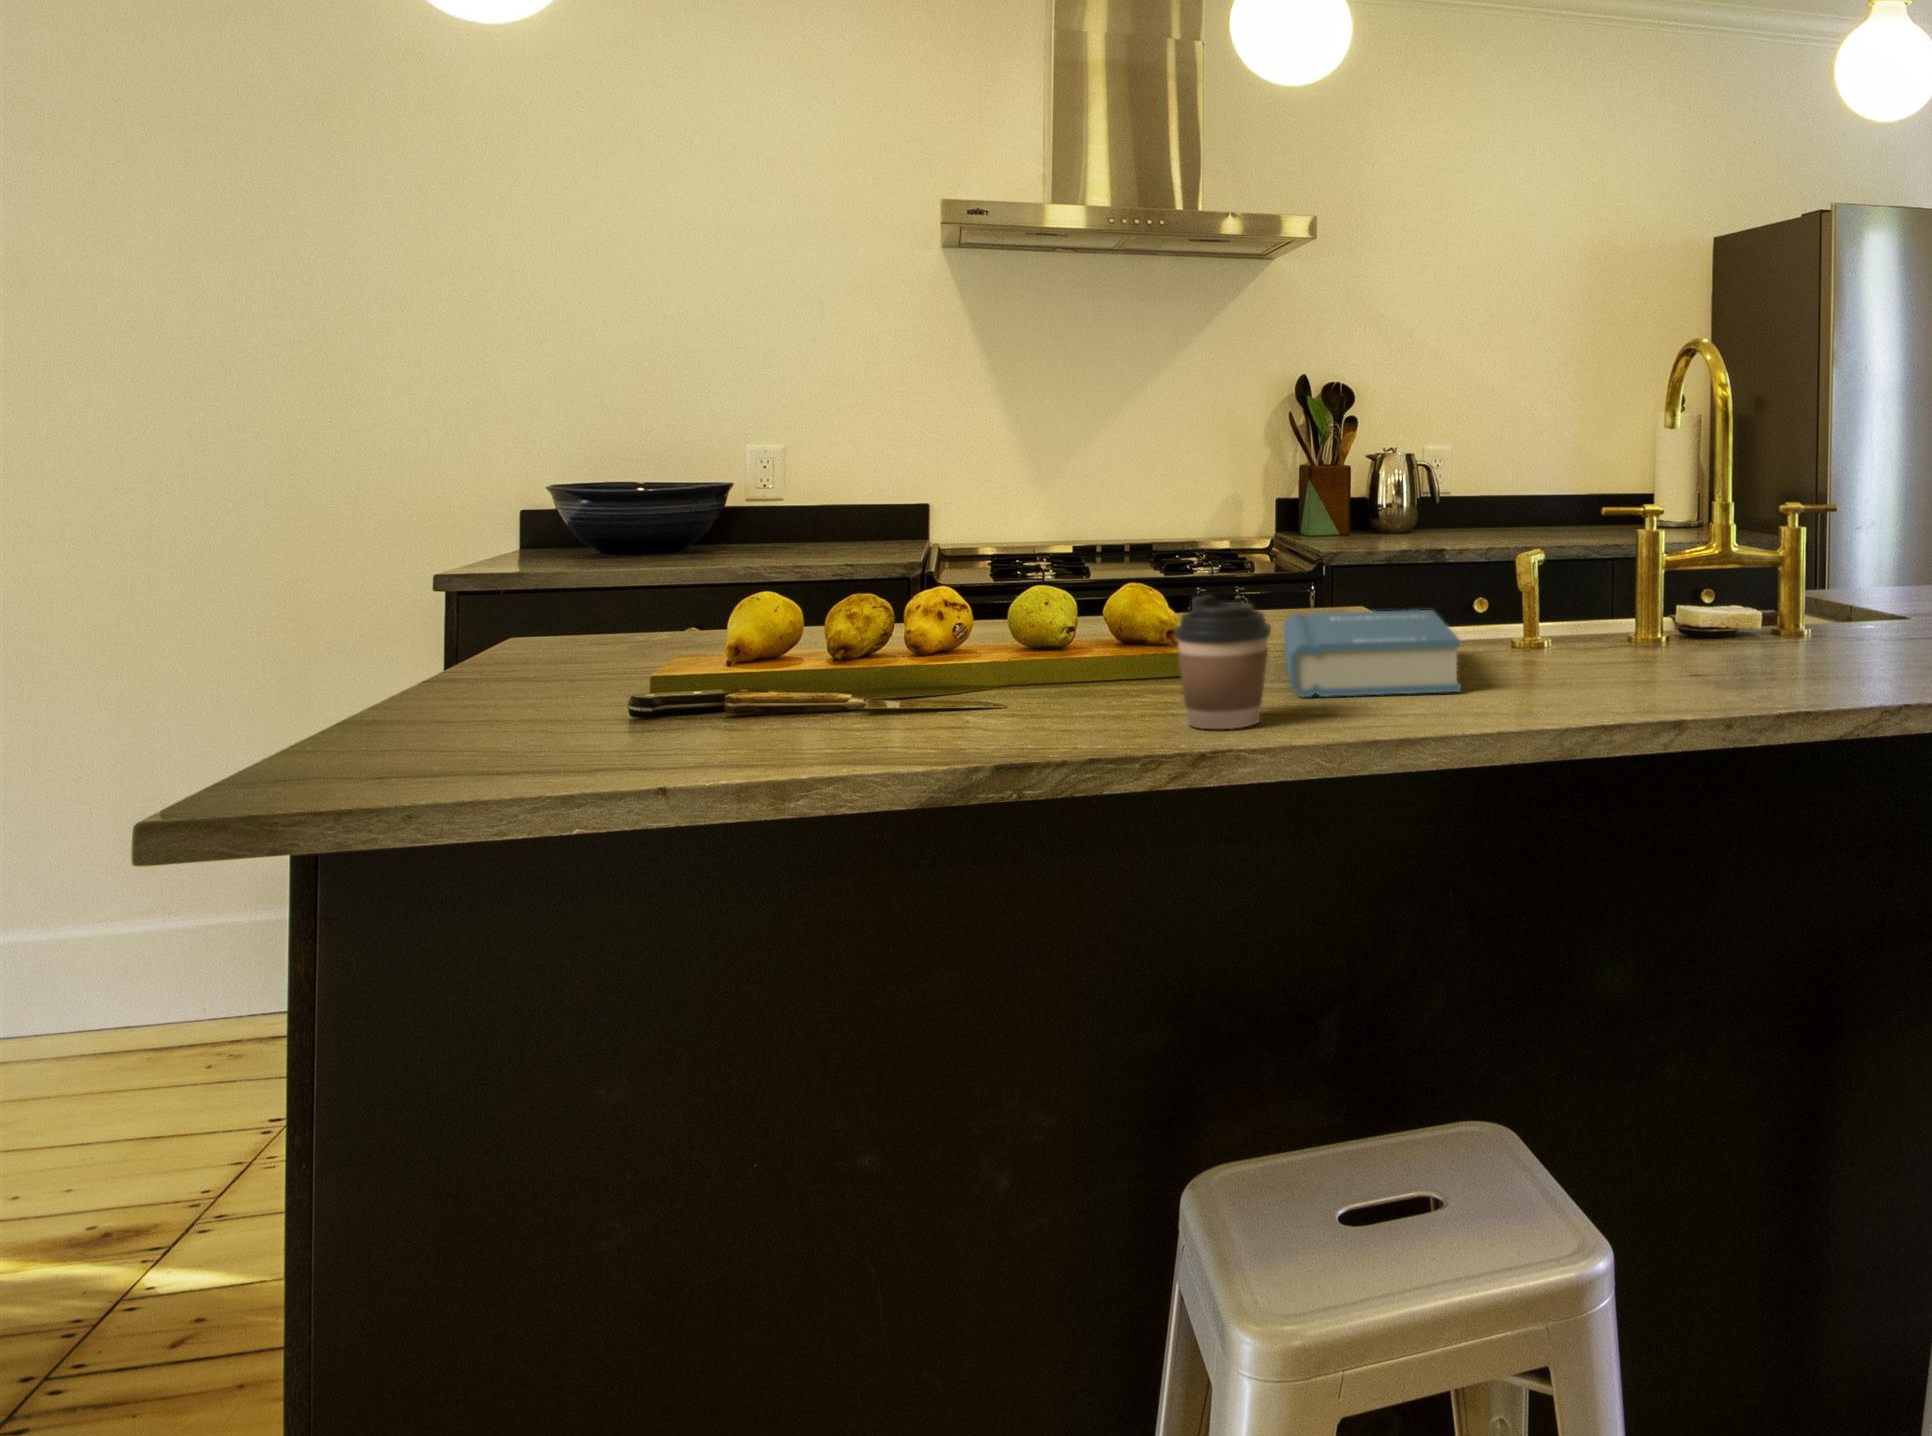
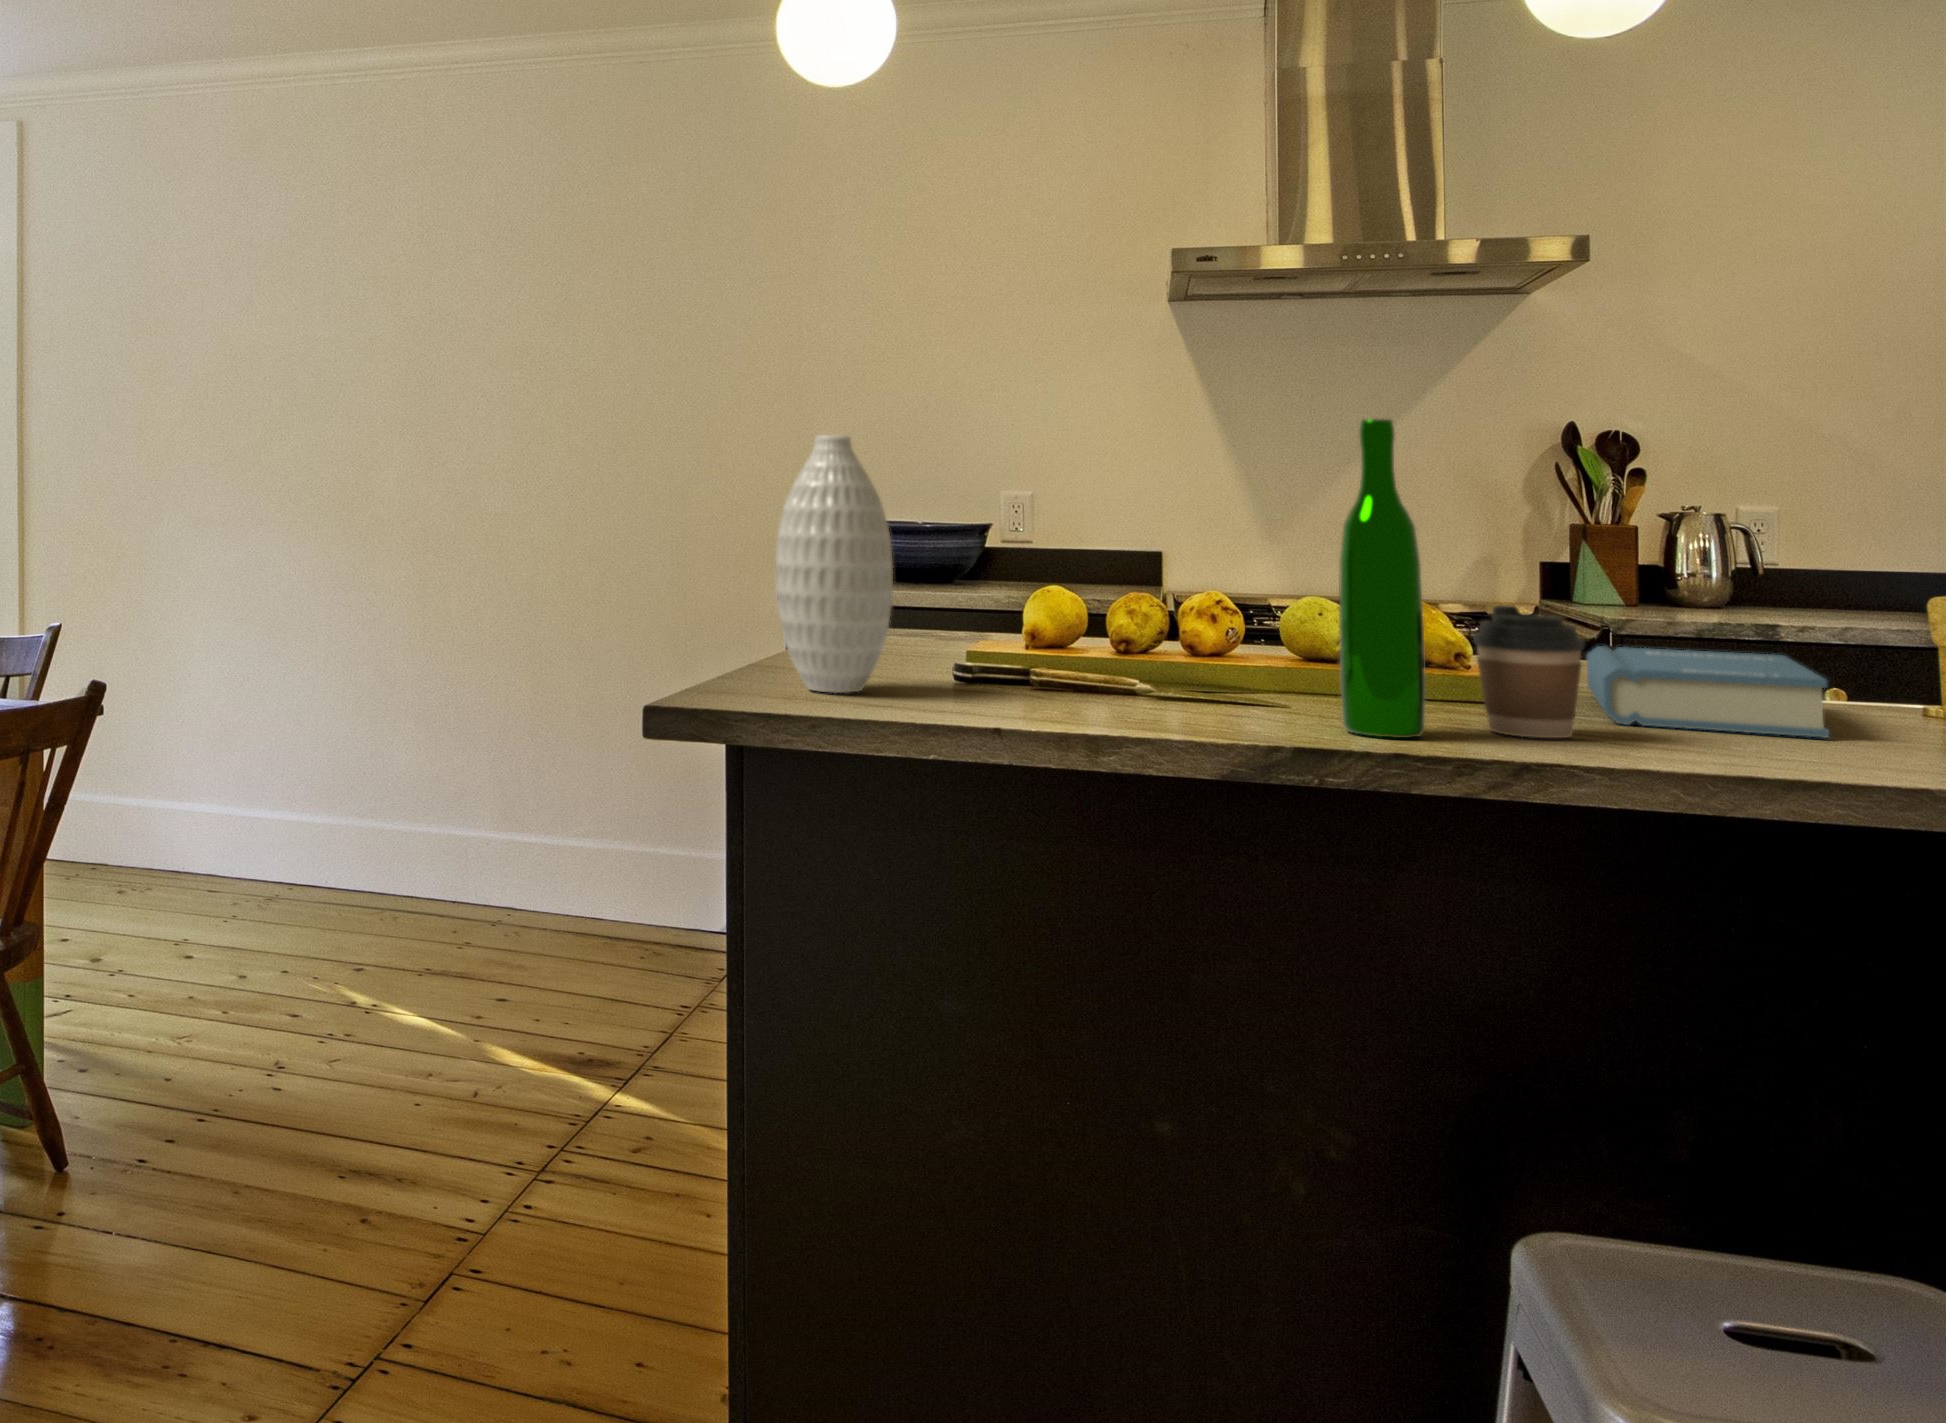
wine bottle: none [1044,410,1125,751] -> present [1339,419,1425,738]
vase: none [338,431,517,773] -> present [776,435,893,693]

